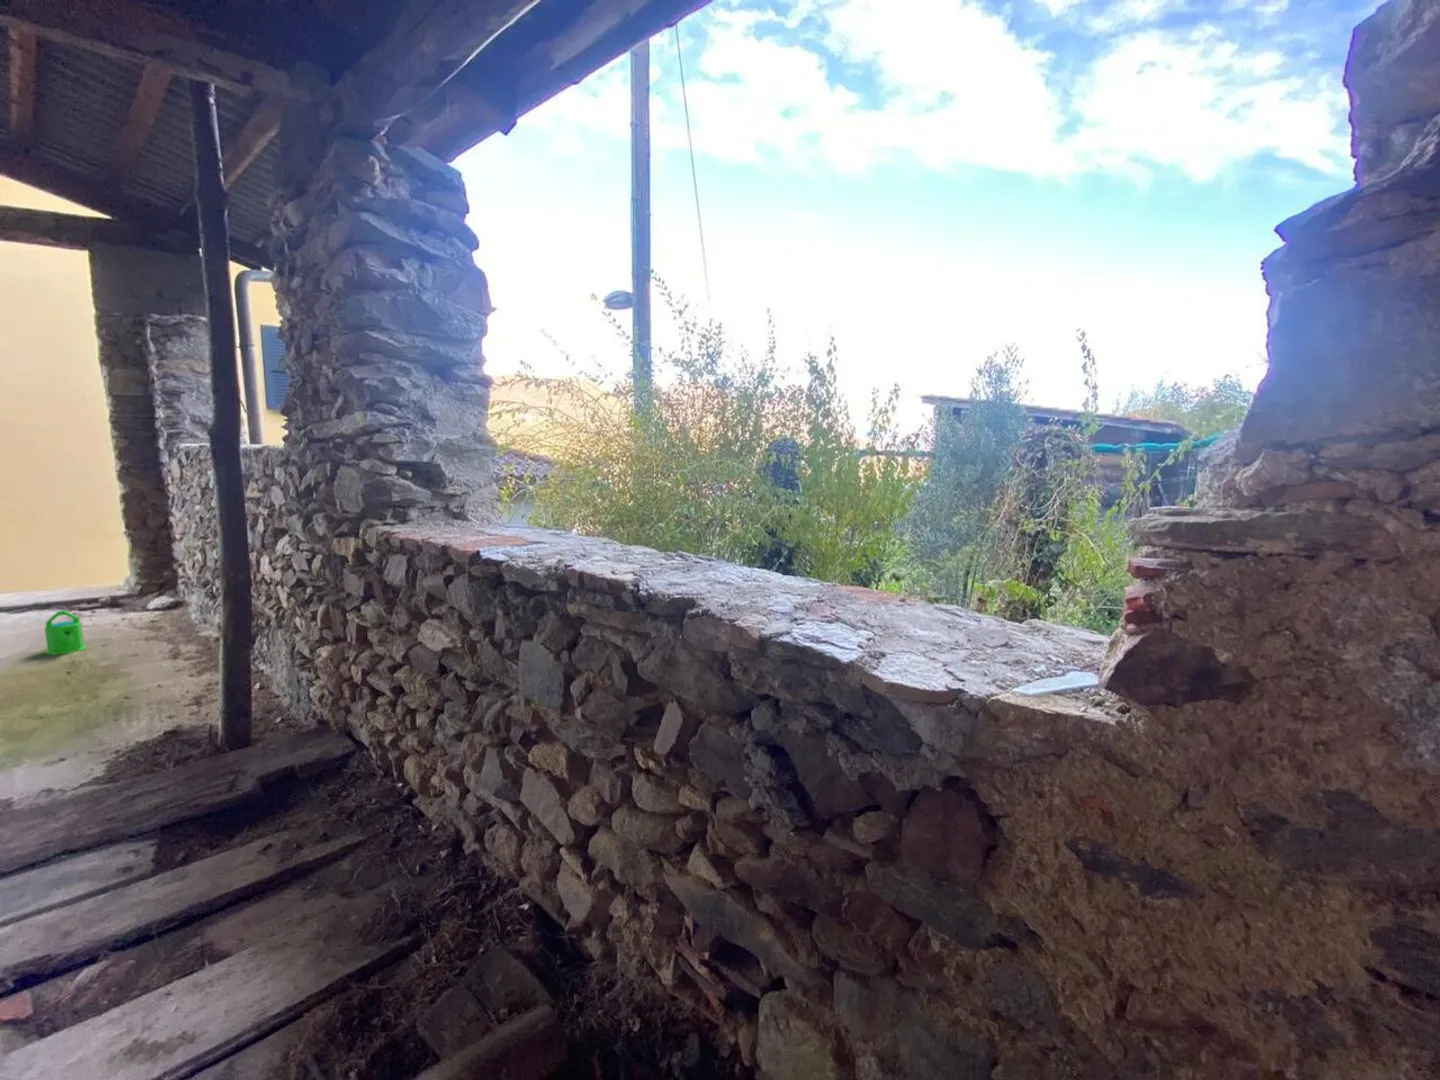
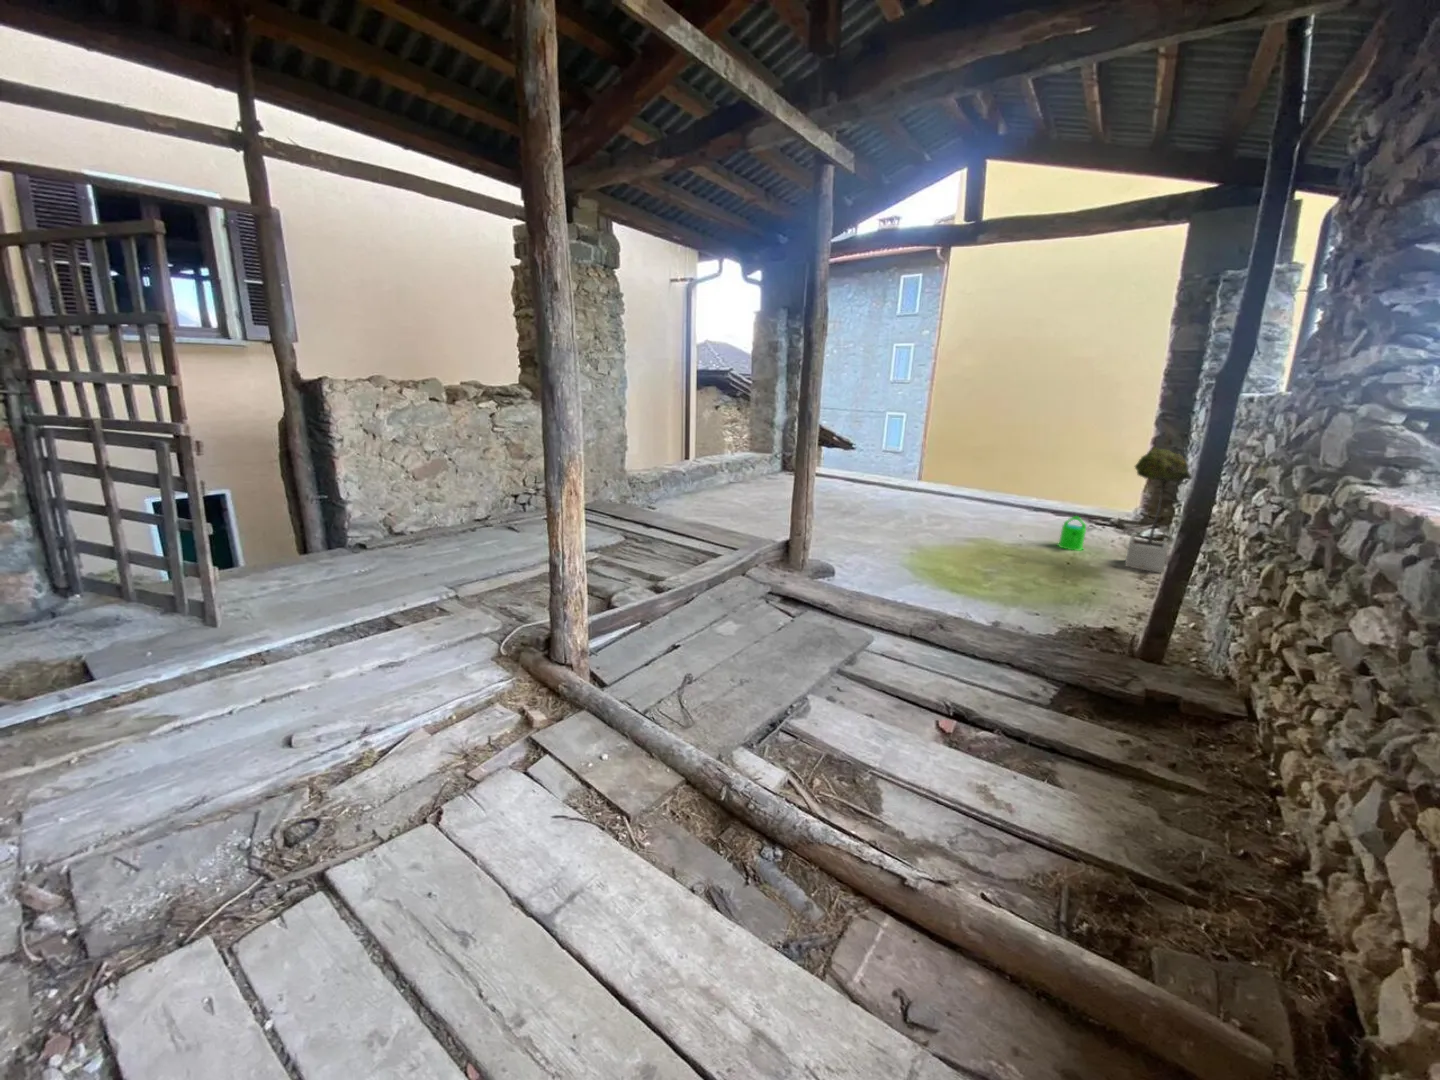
potted tree: none [120,510,196,650] -> present [1125,447,1191,573]

